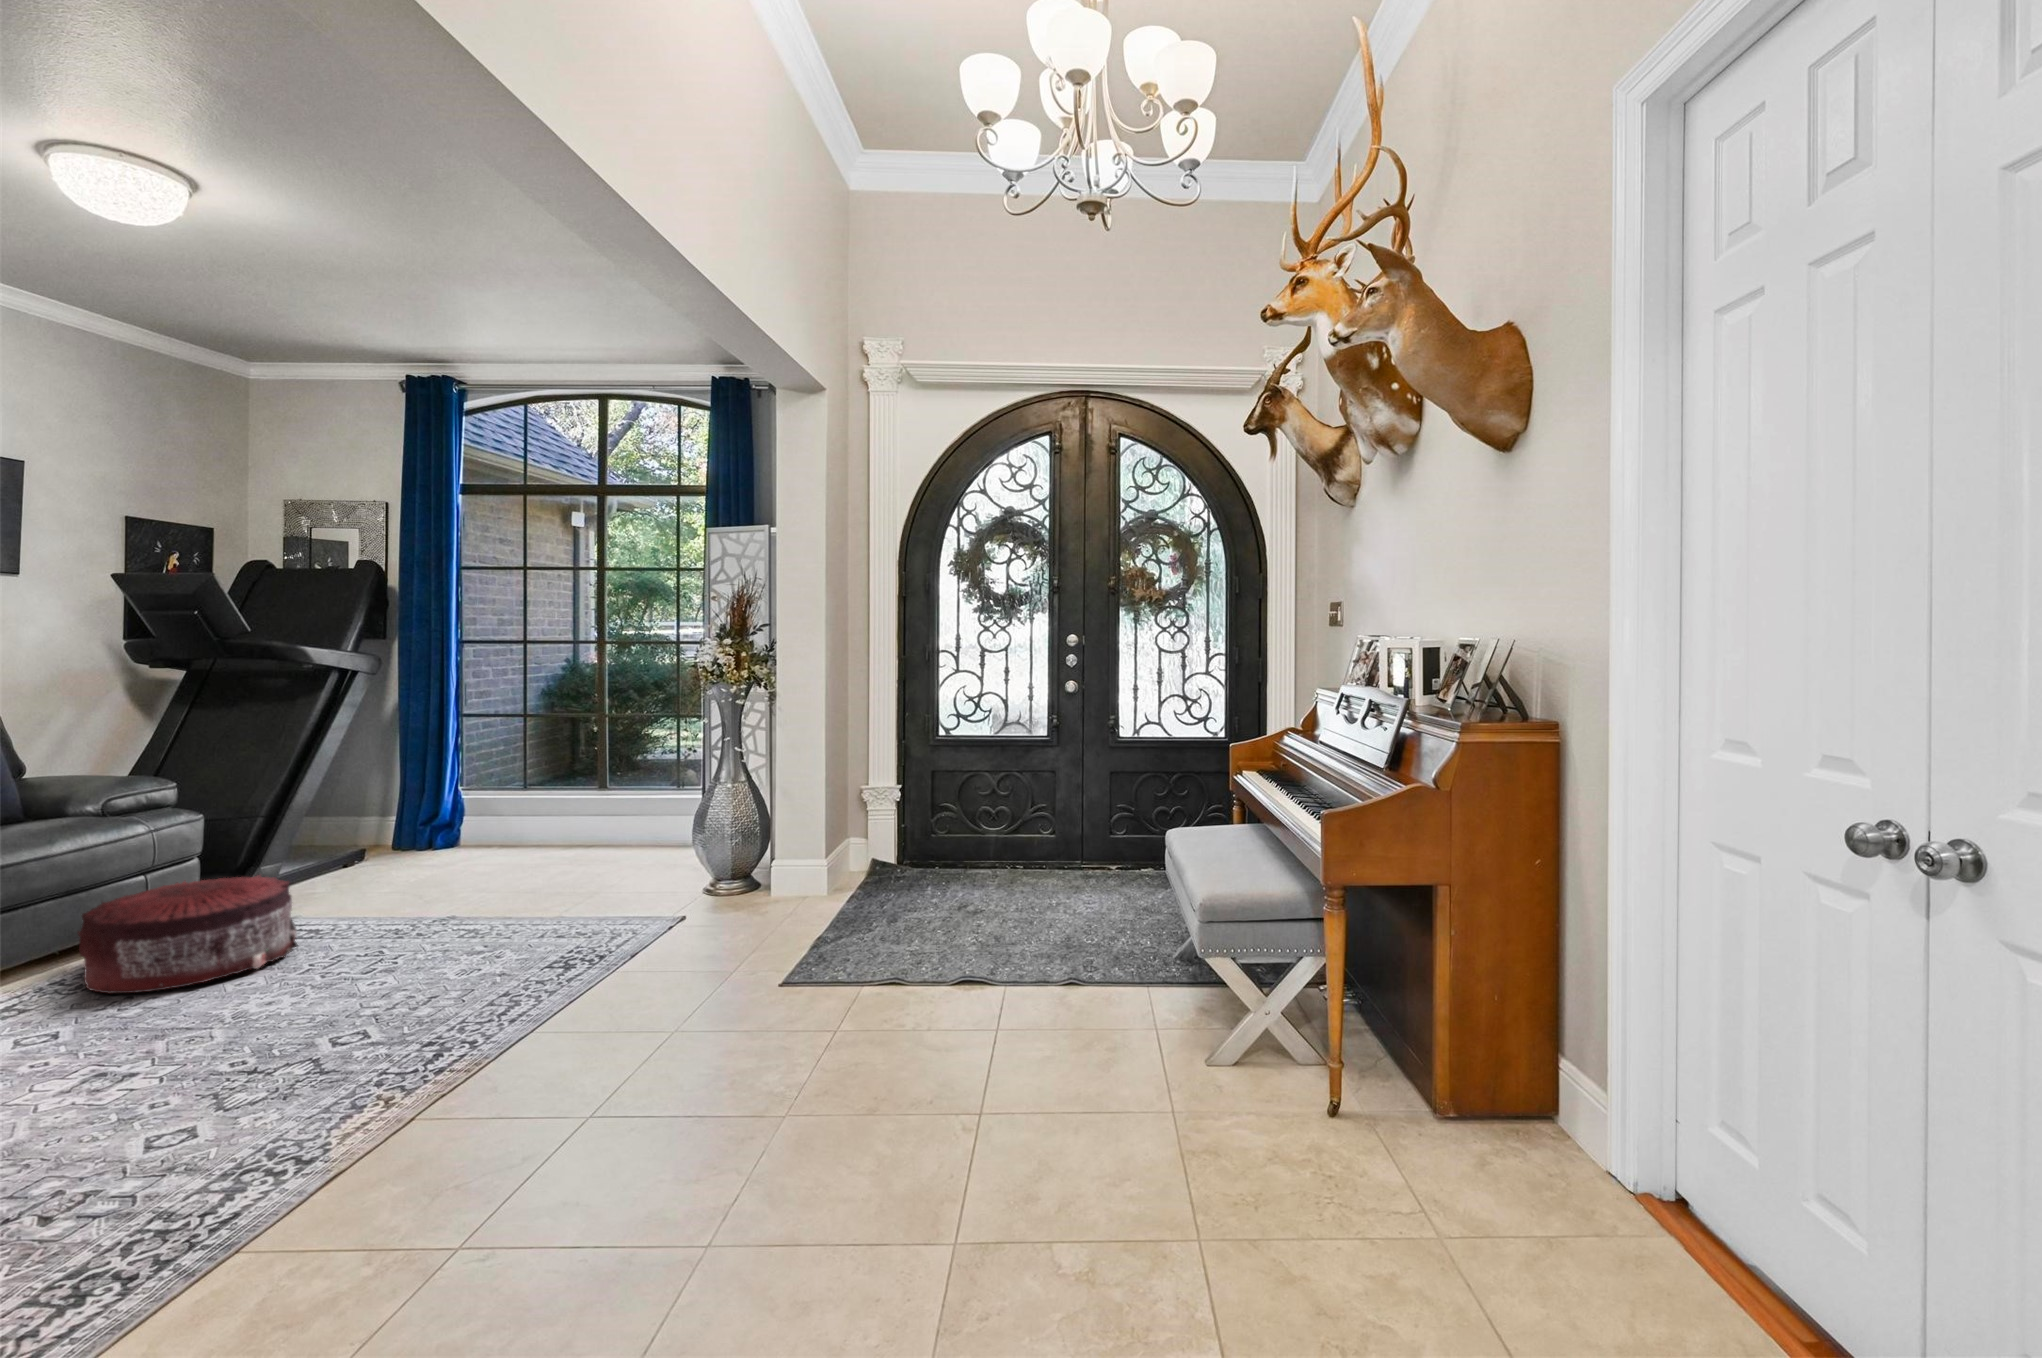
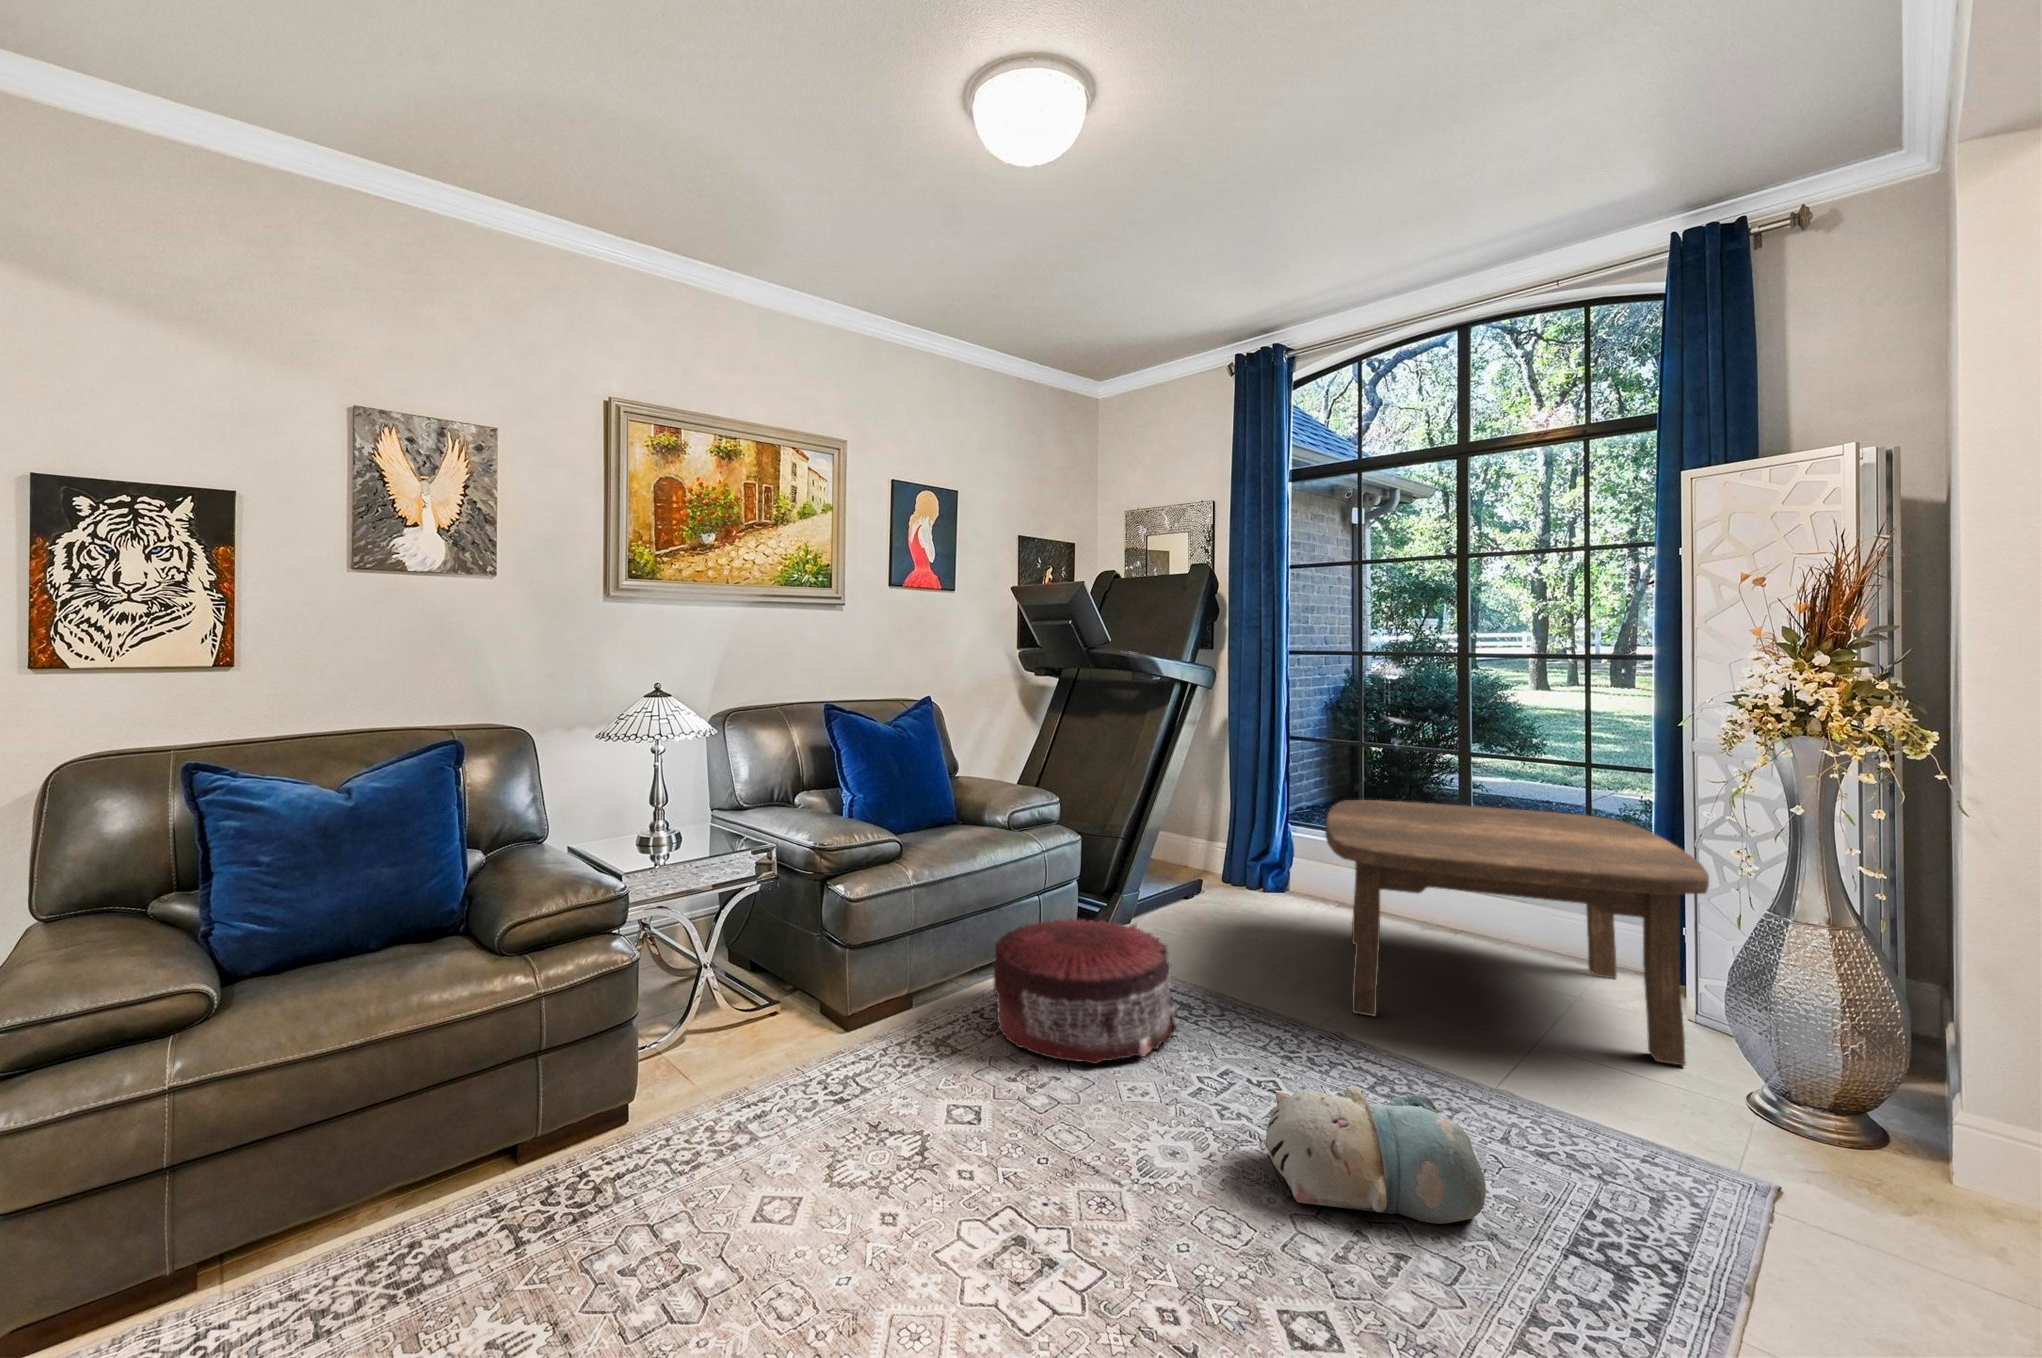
coffee table: none [457,751,705,908] -> present [1325,800,1709,1066]
plush toy: none [351,921,506,1004] -> present [1264,1087,1486,1224]

